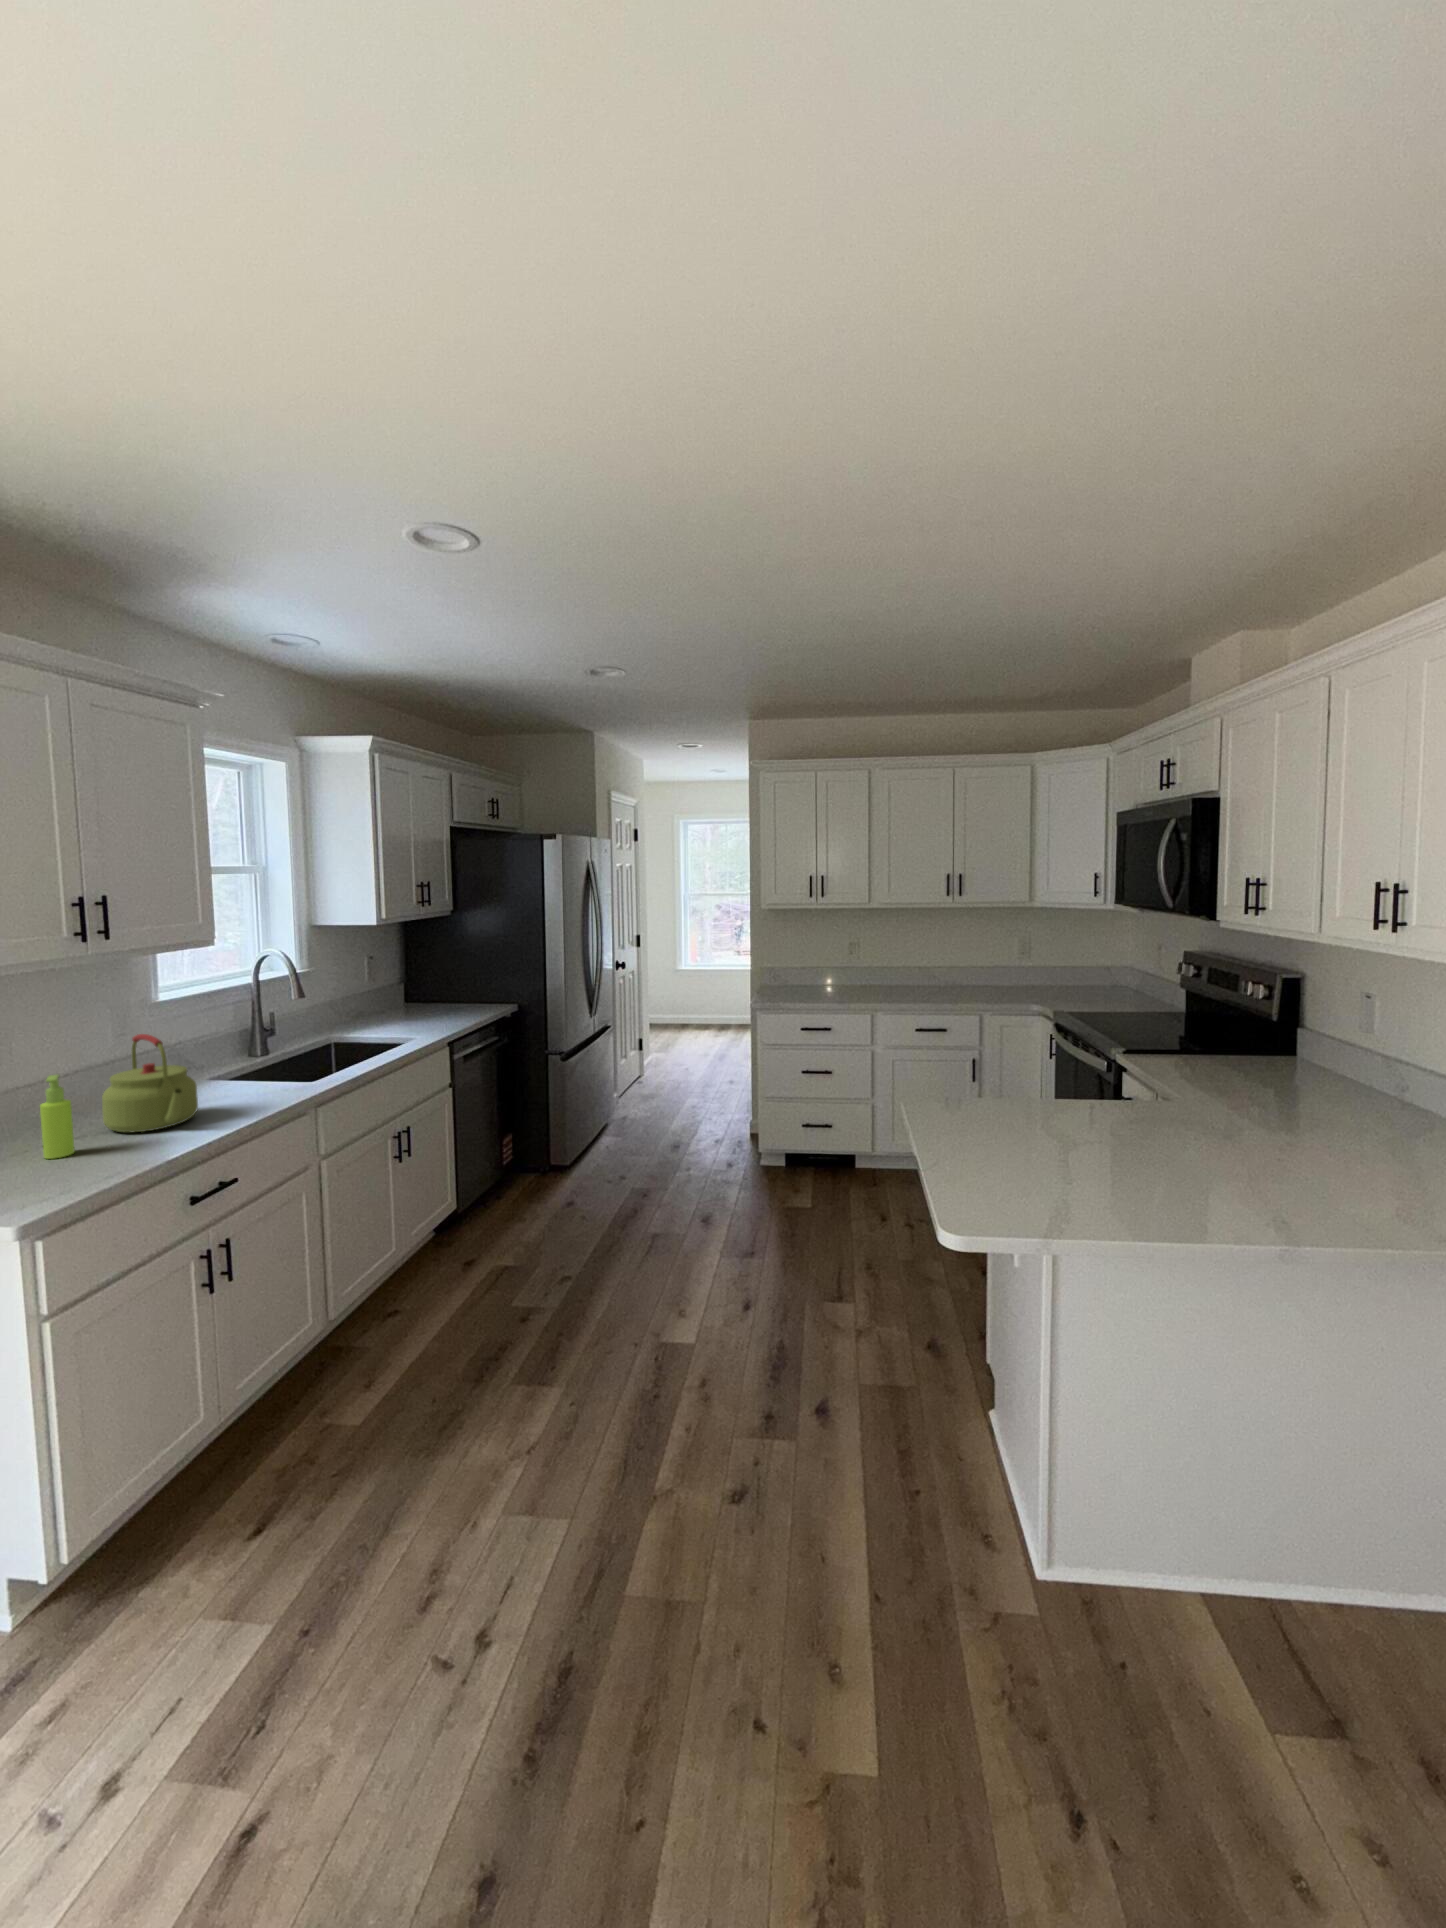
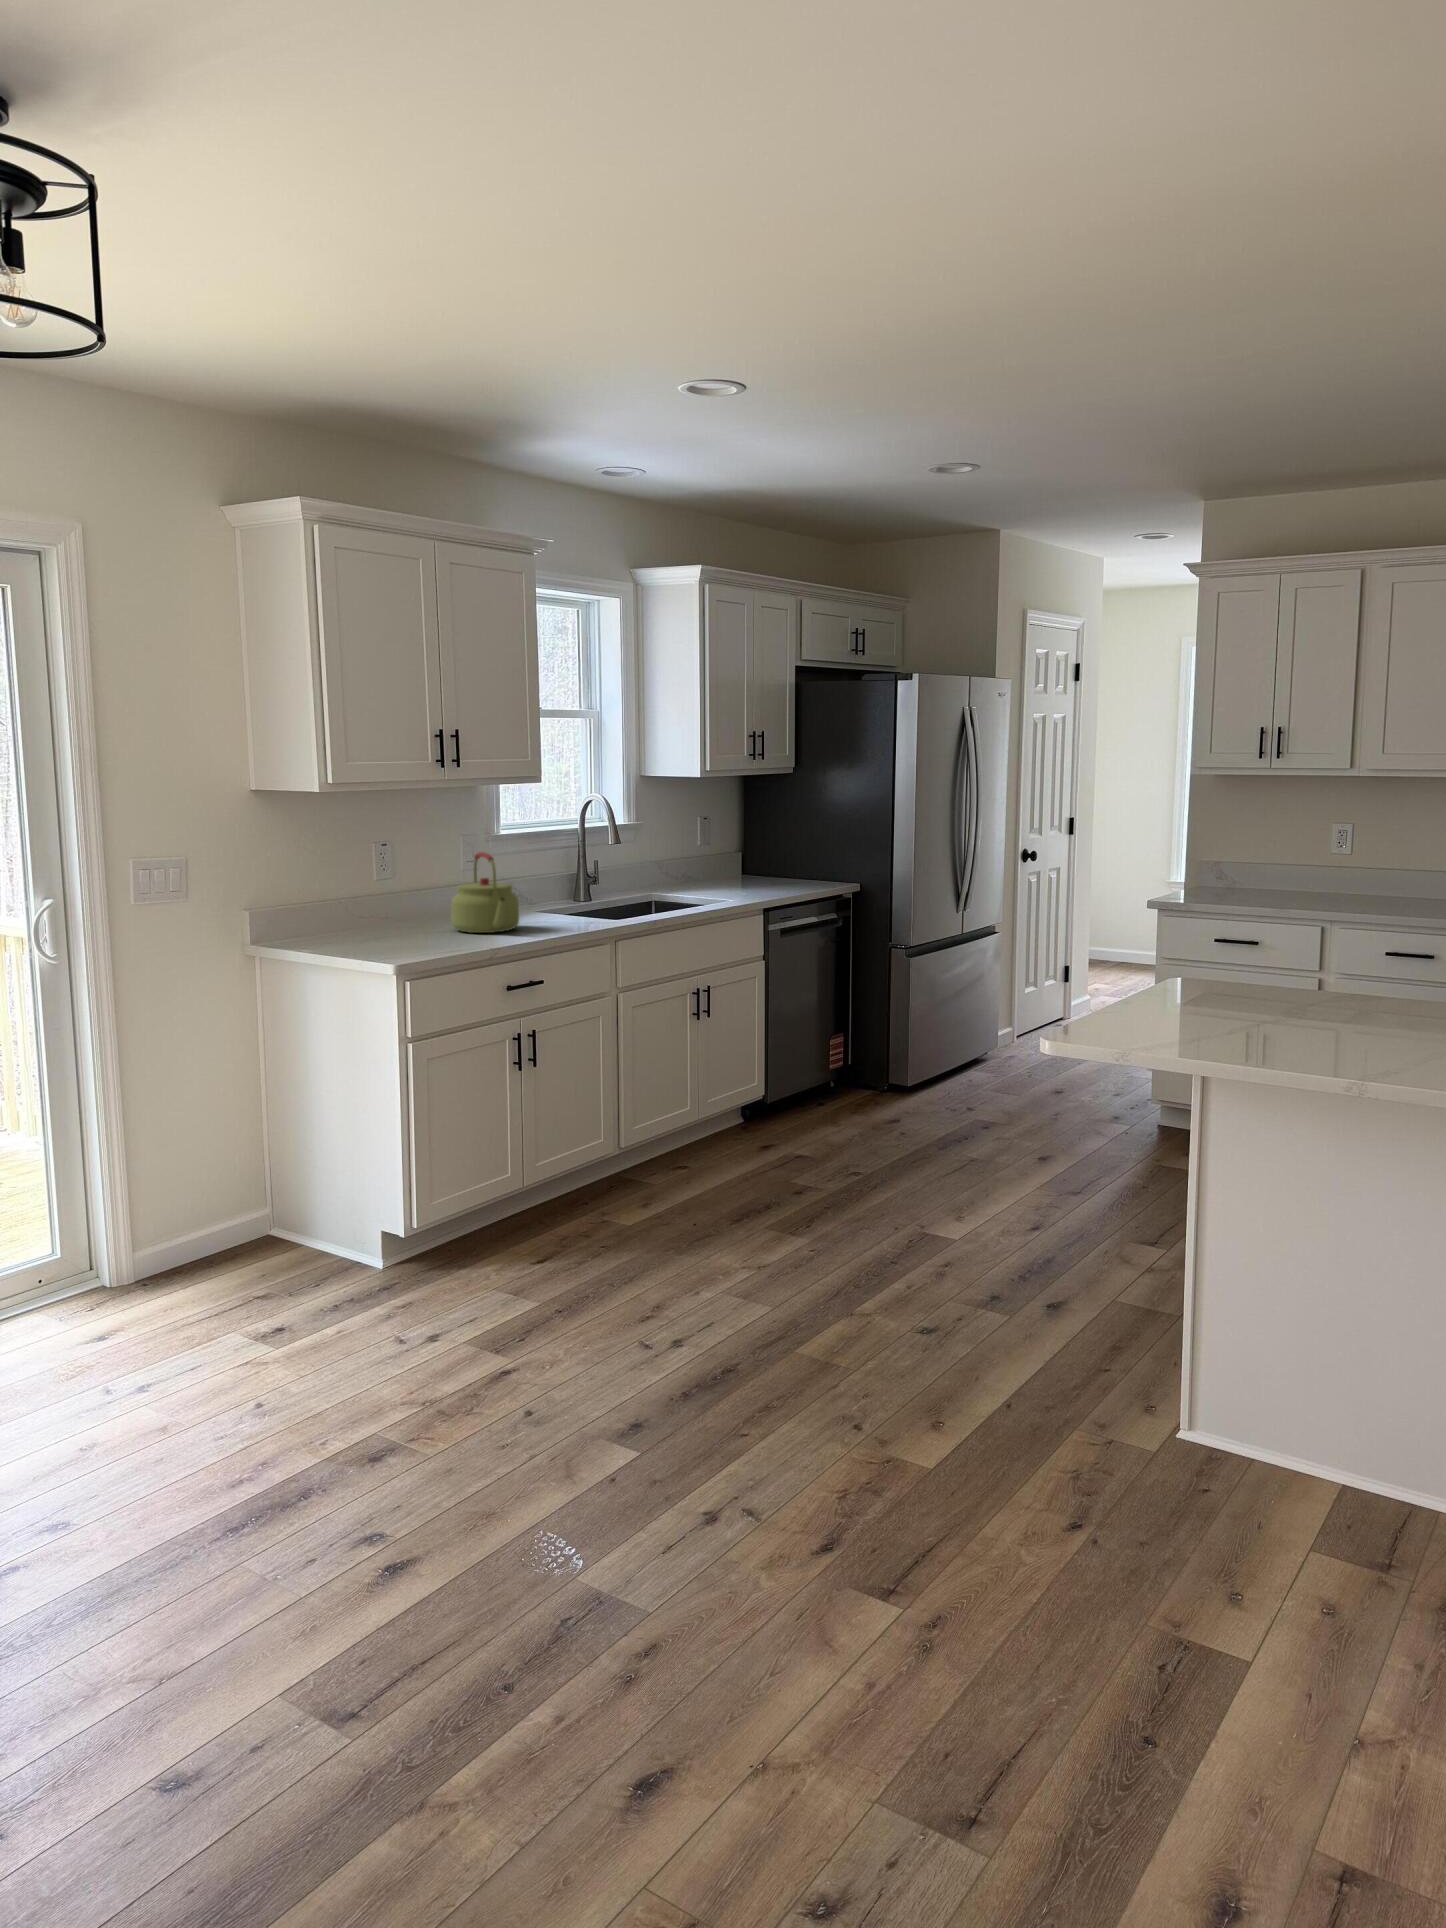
soap dispenser: present [40,1075,74,1159] -> none [410,873,431,939]

